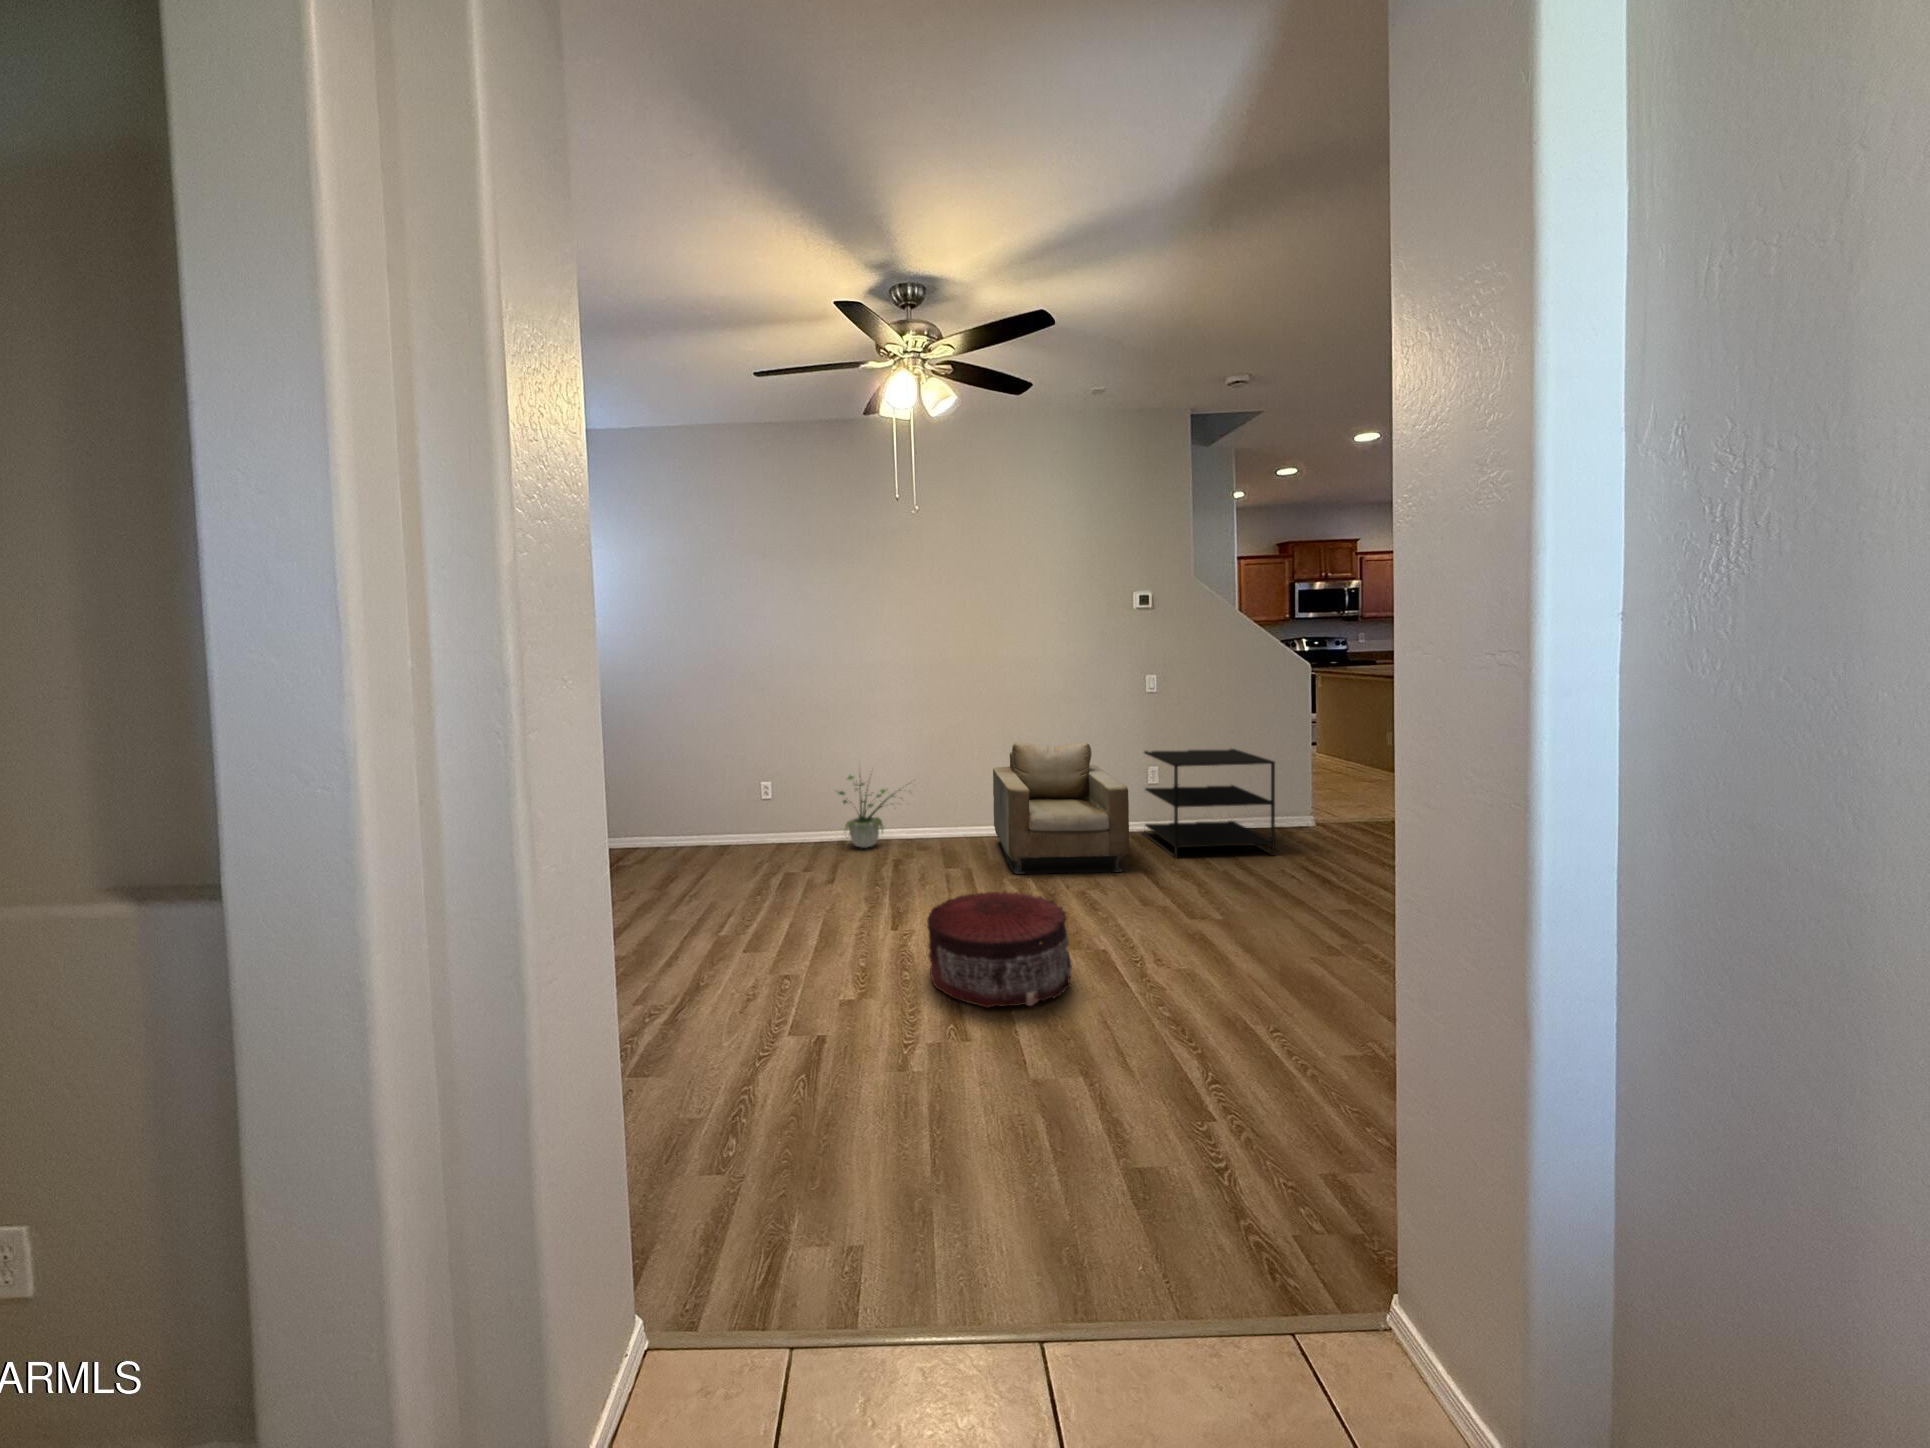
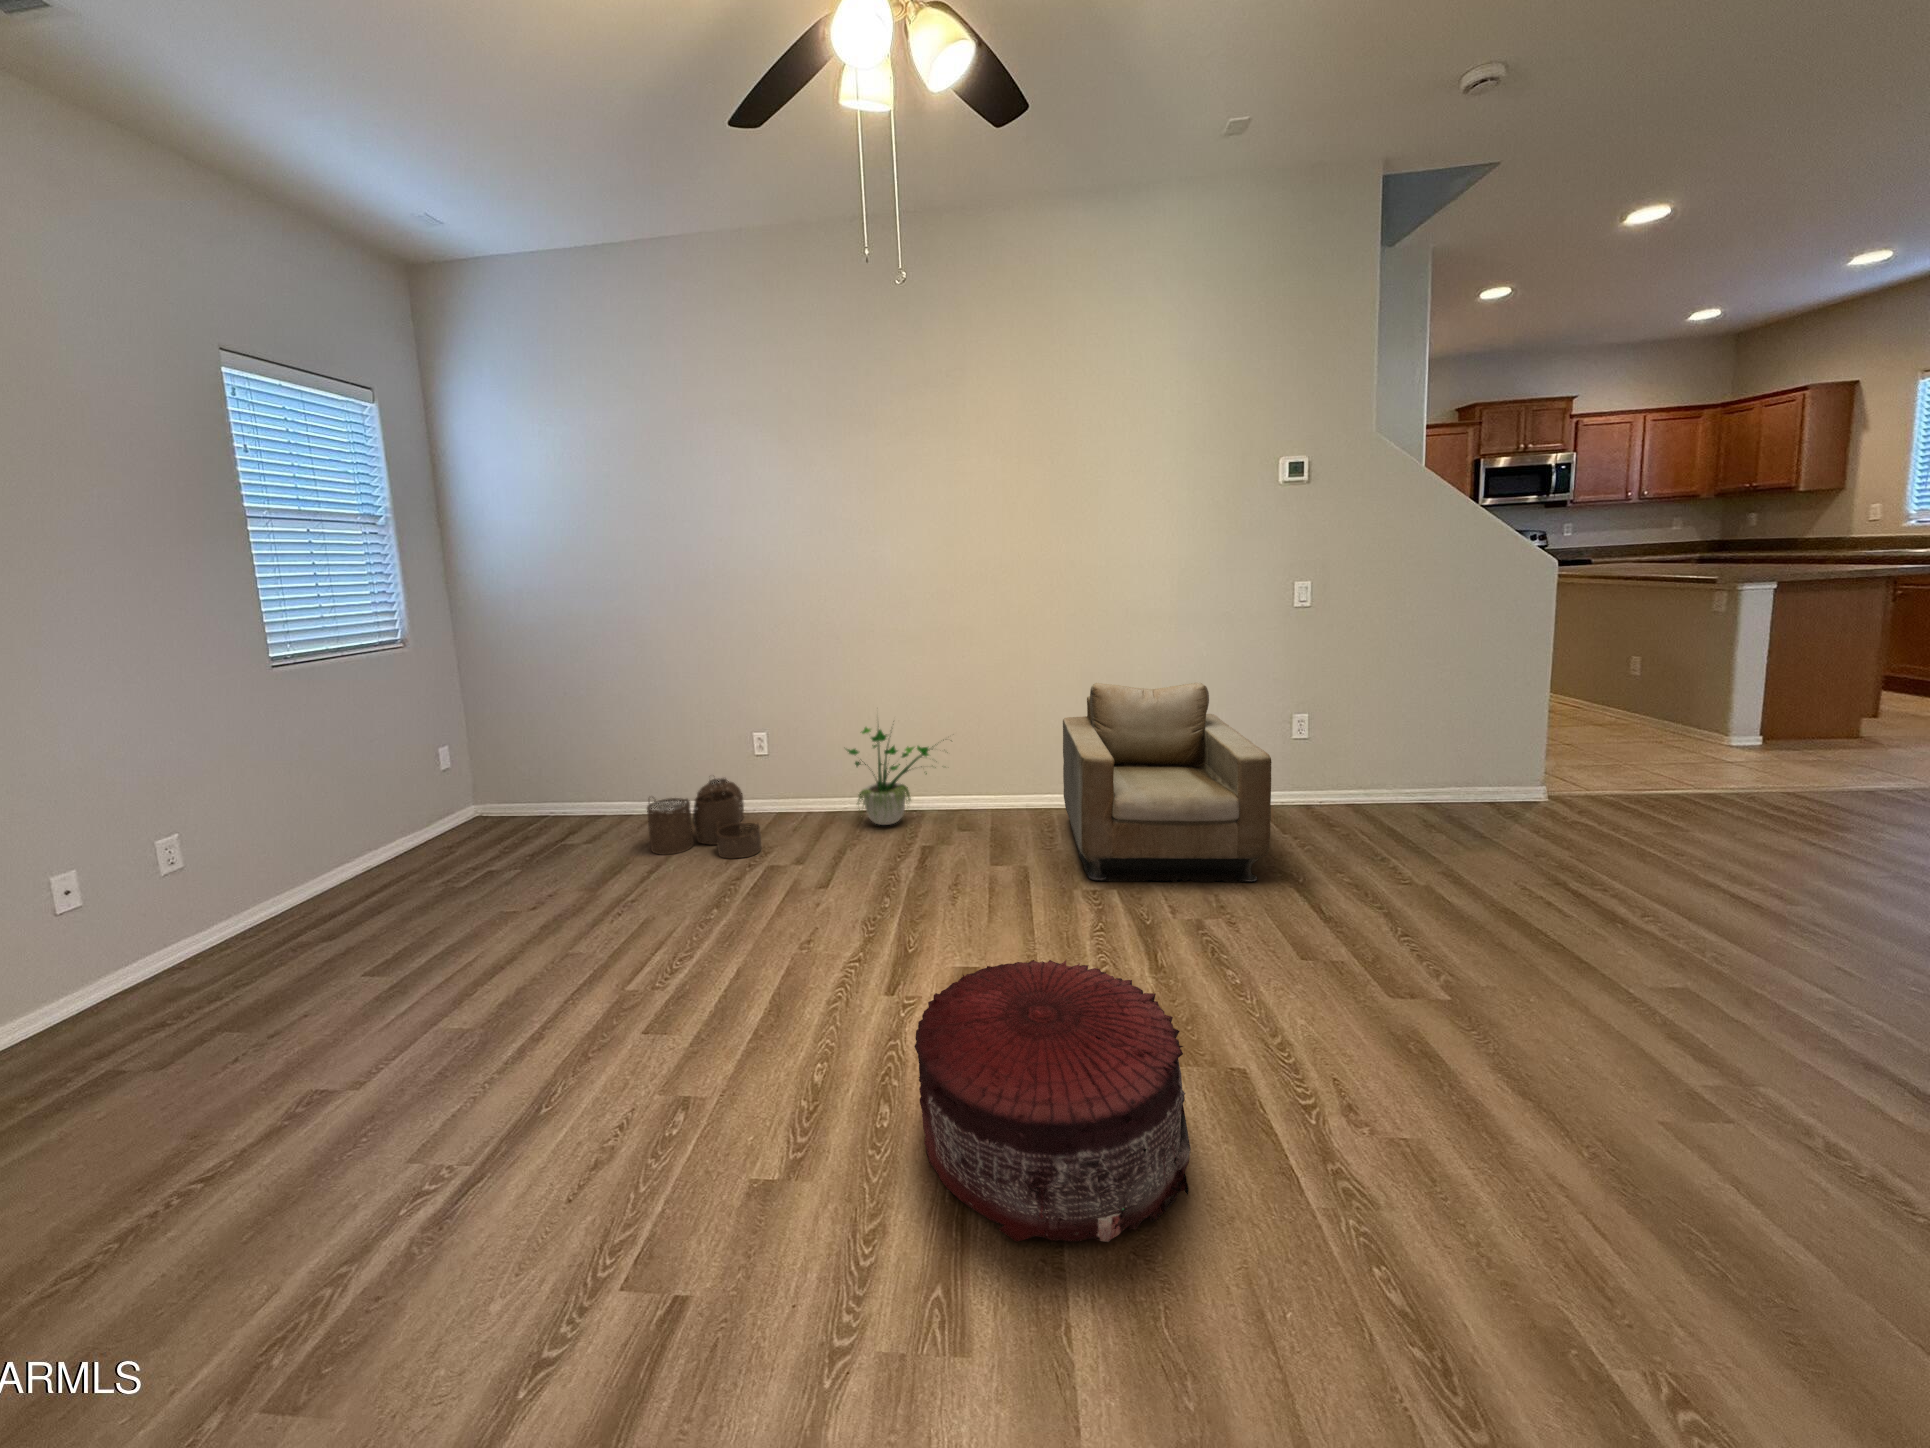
side table: present [1142,749,1275,859] -> none [1277,687,1512,858]
woven basket: none [690,813,777,869] -> present [647,778,761,858]

